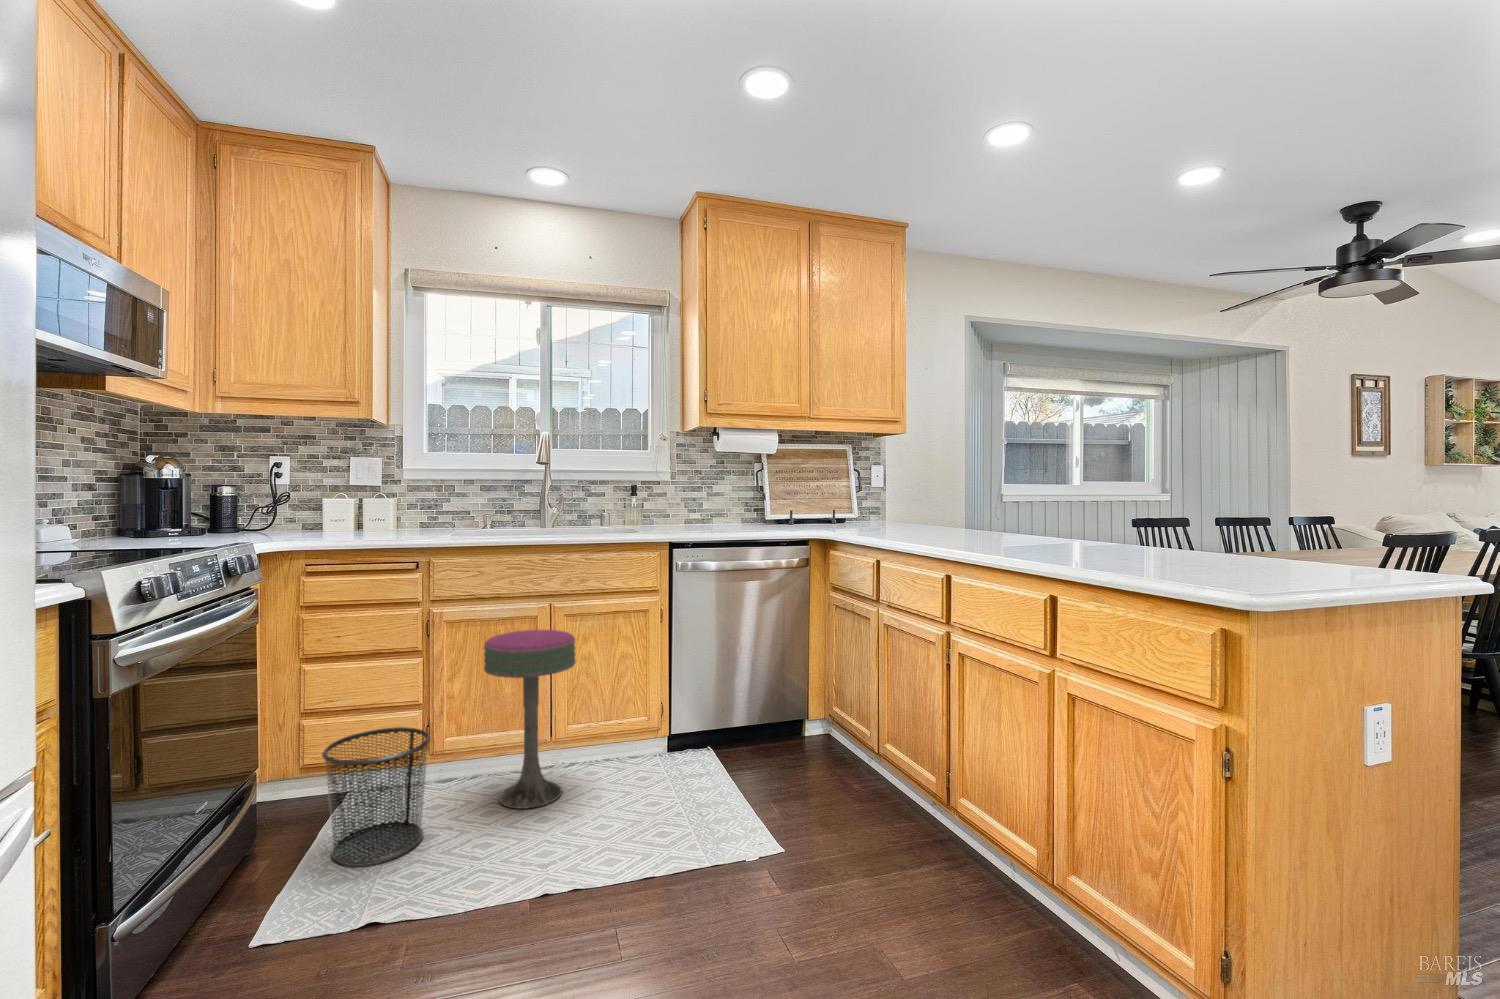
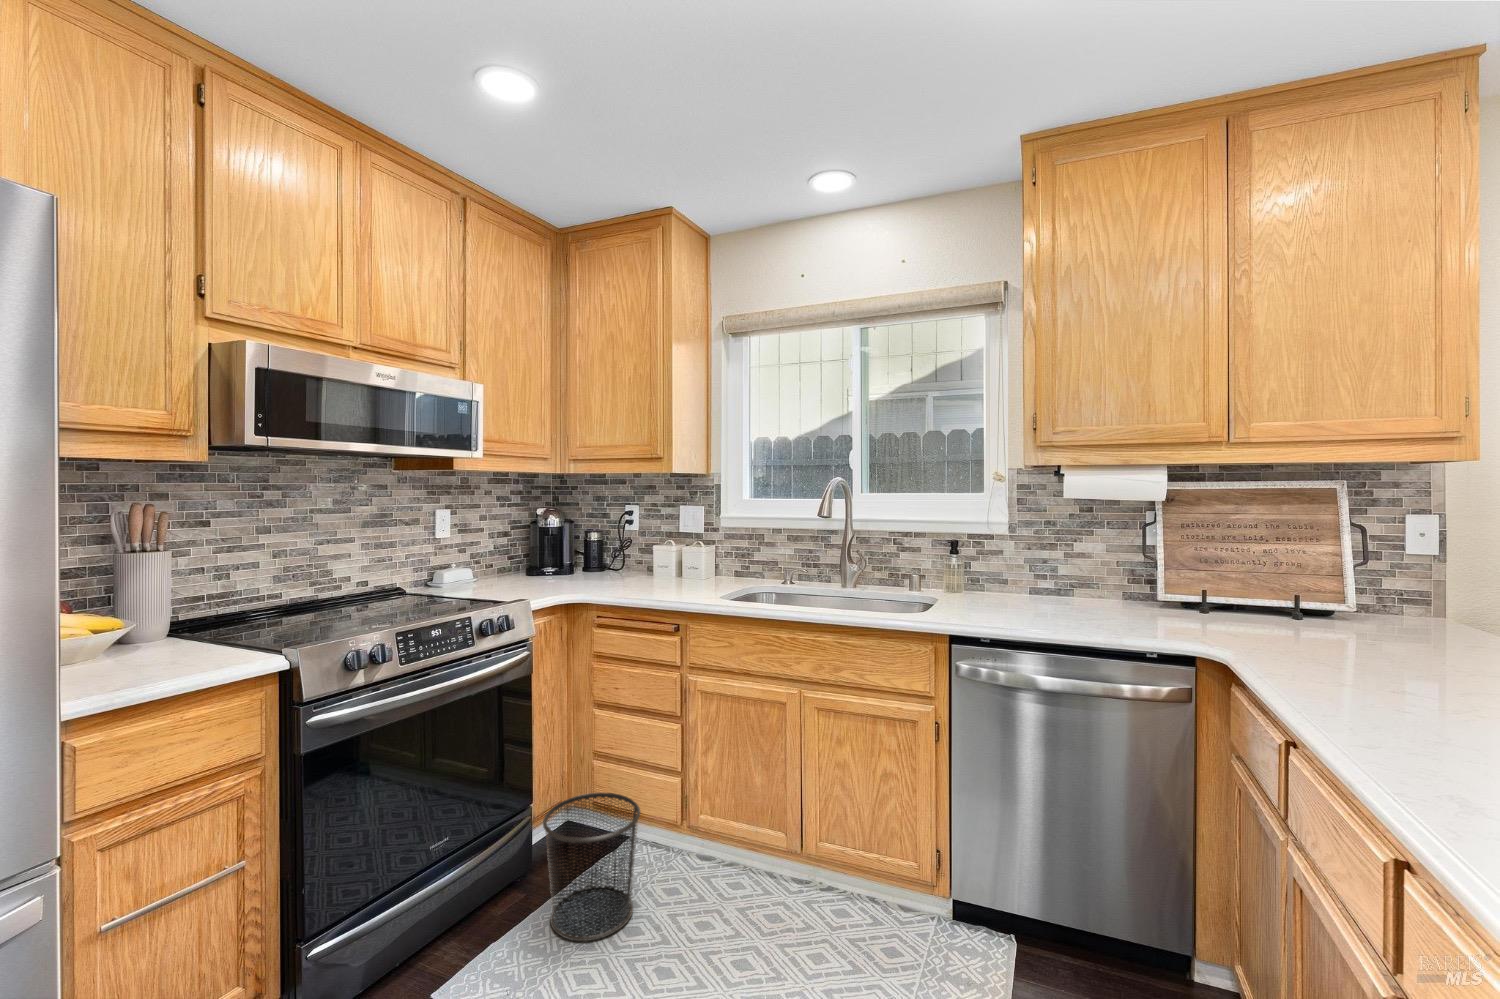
bar stool: present [484,630,576,809] -> none [702,717,803,937]

